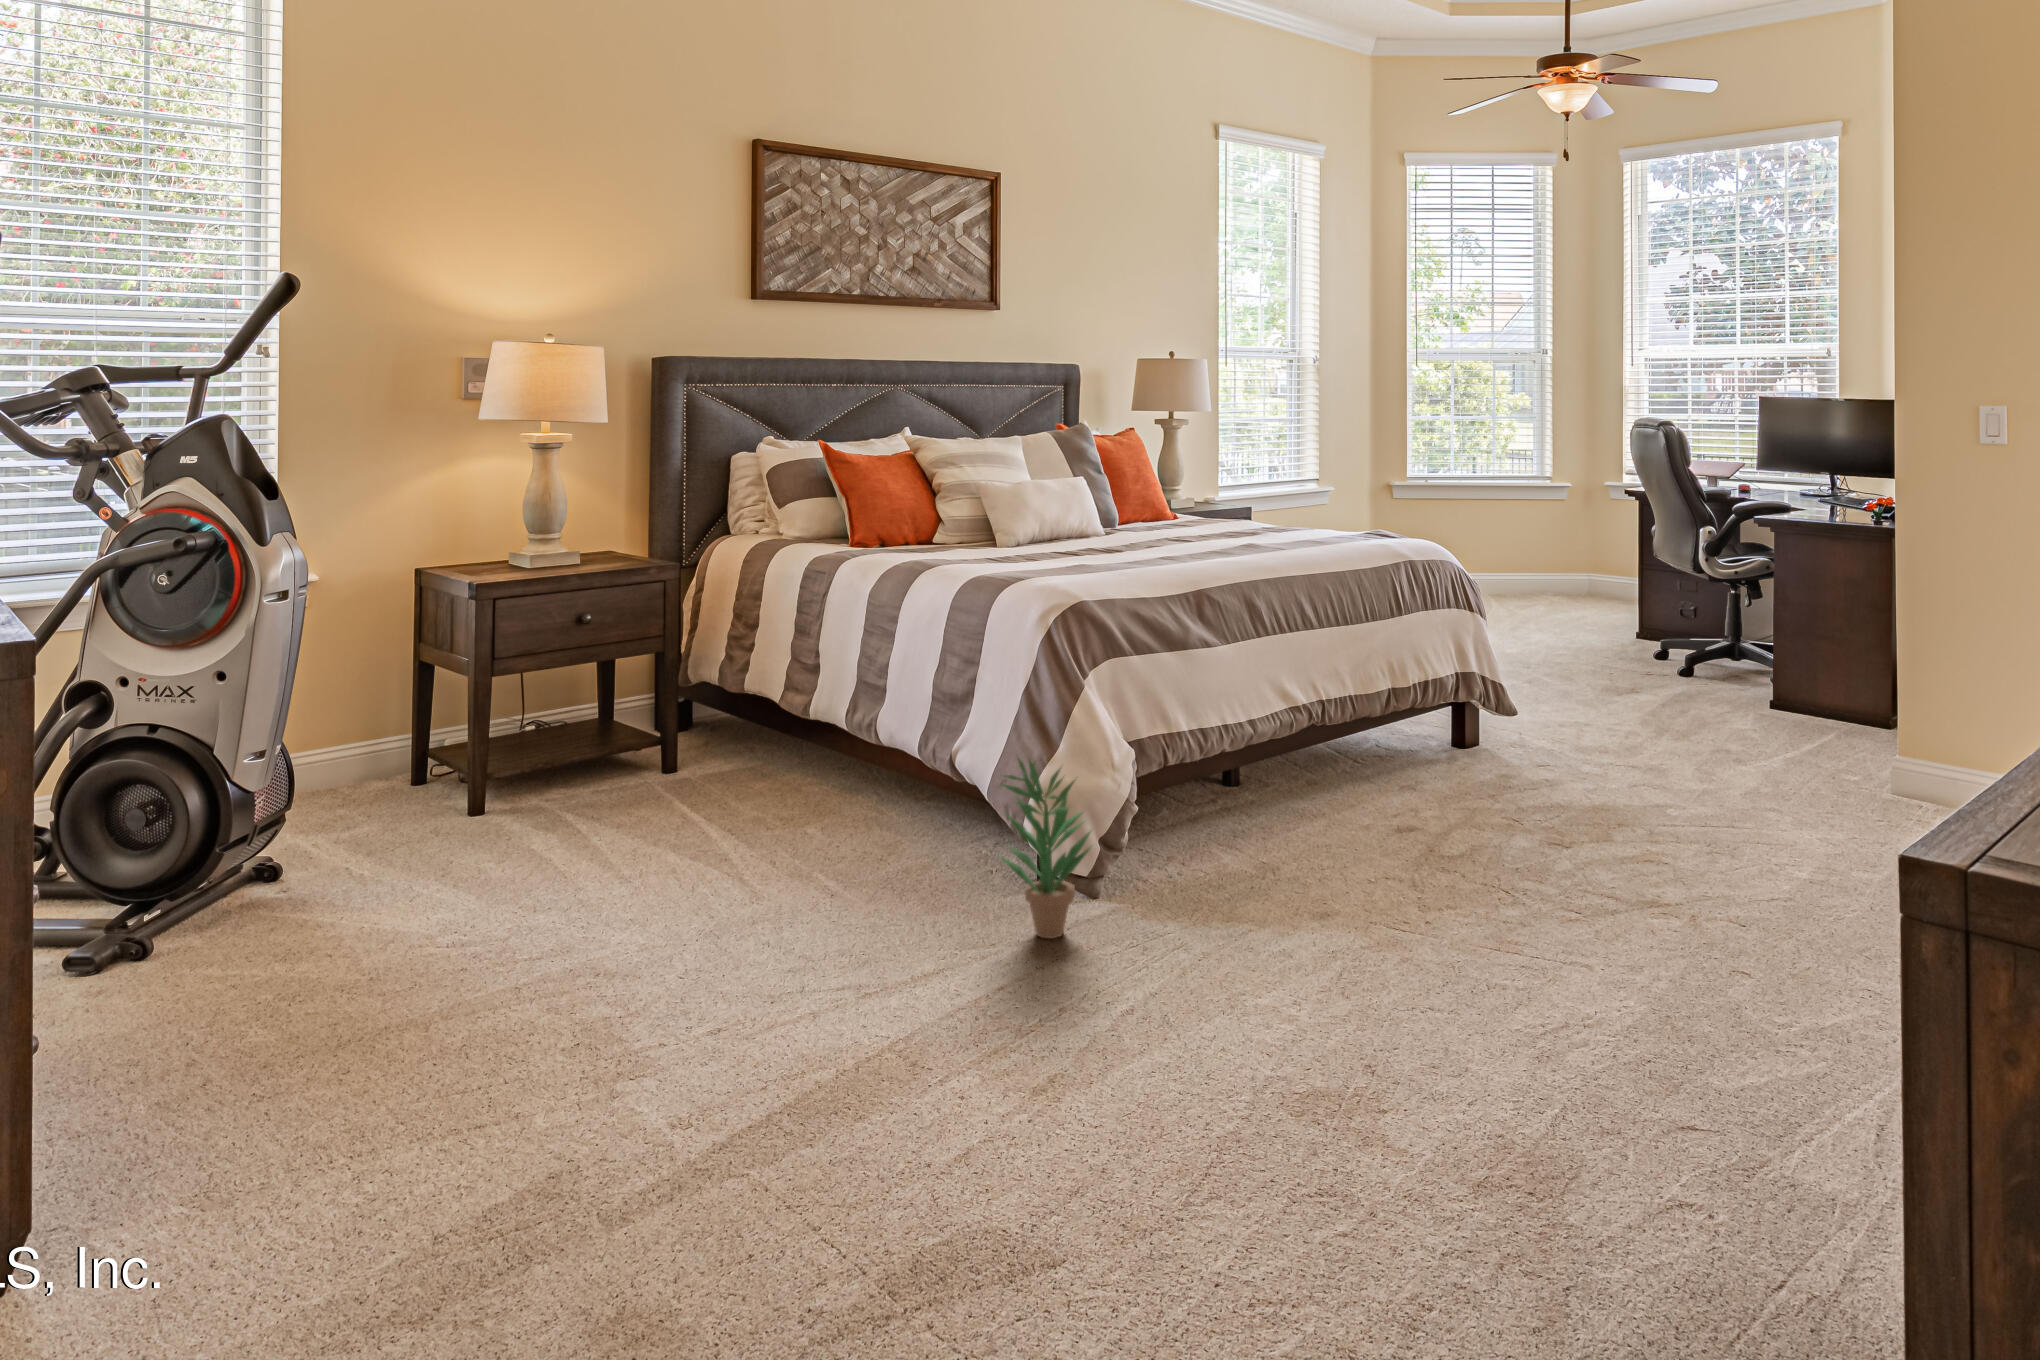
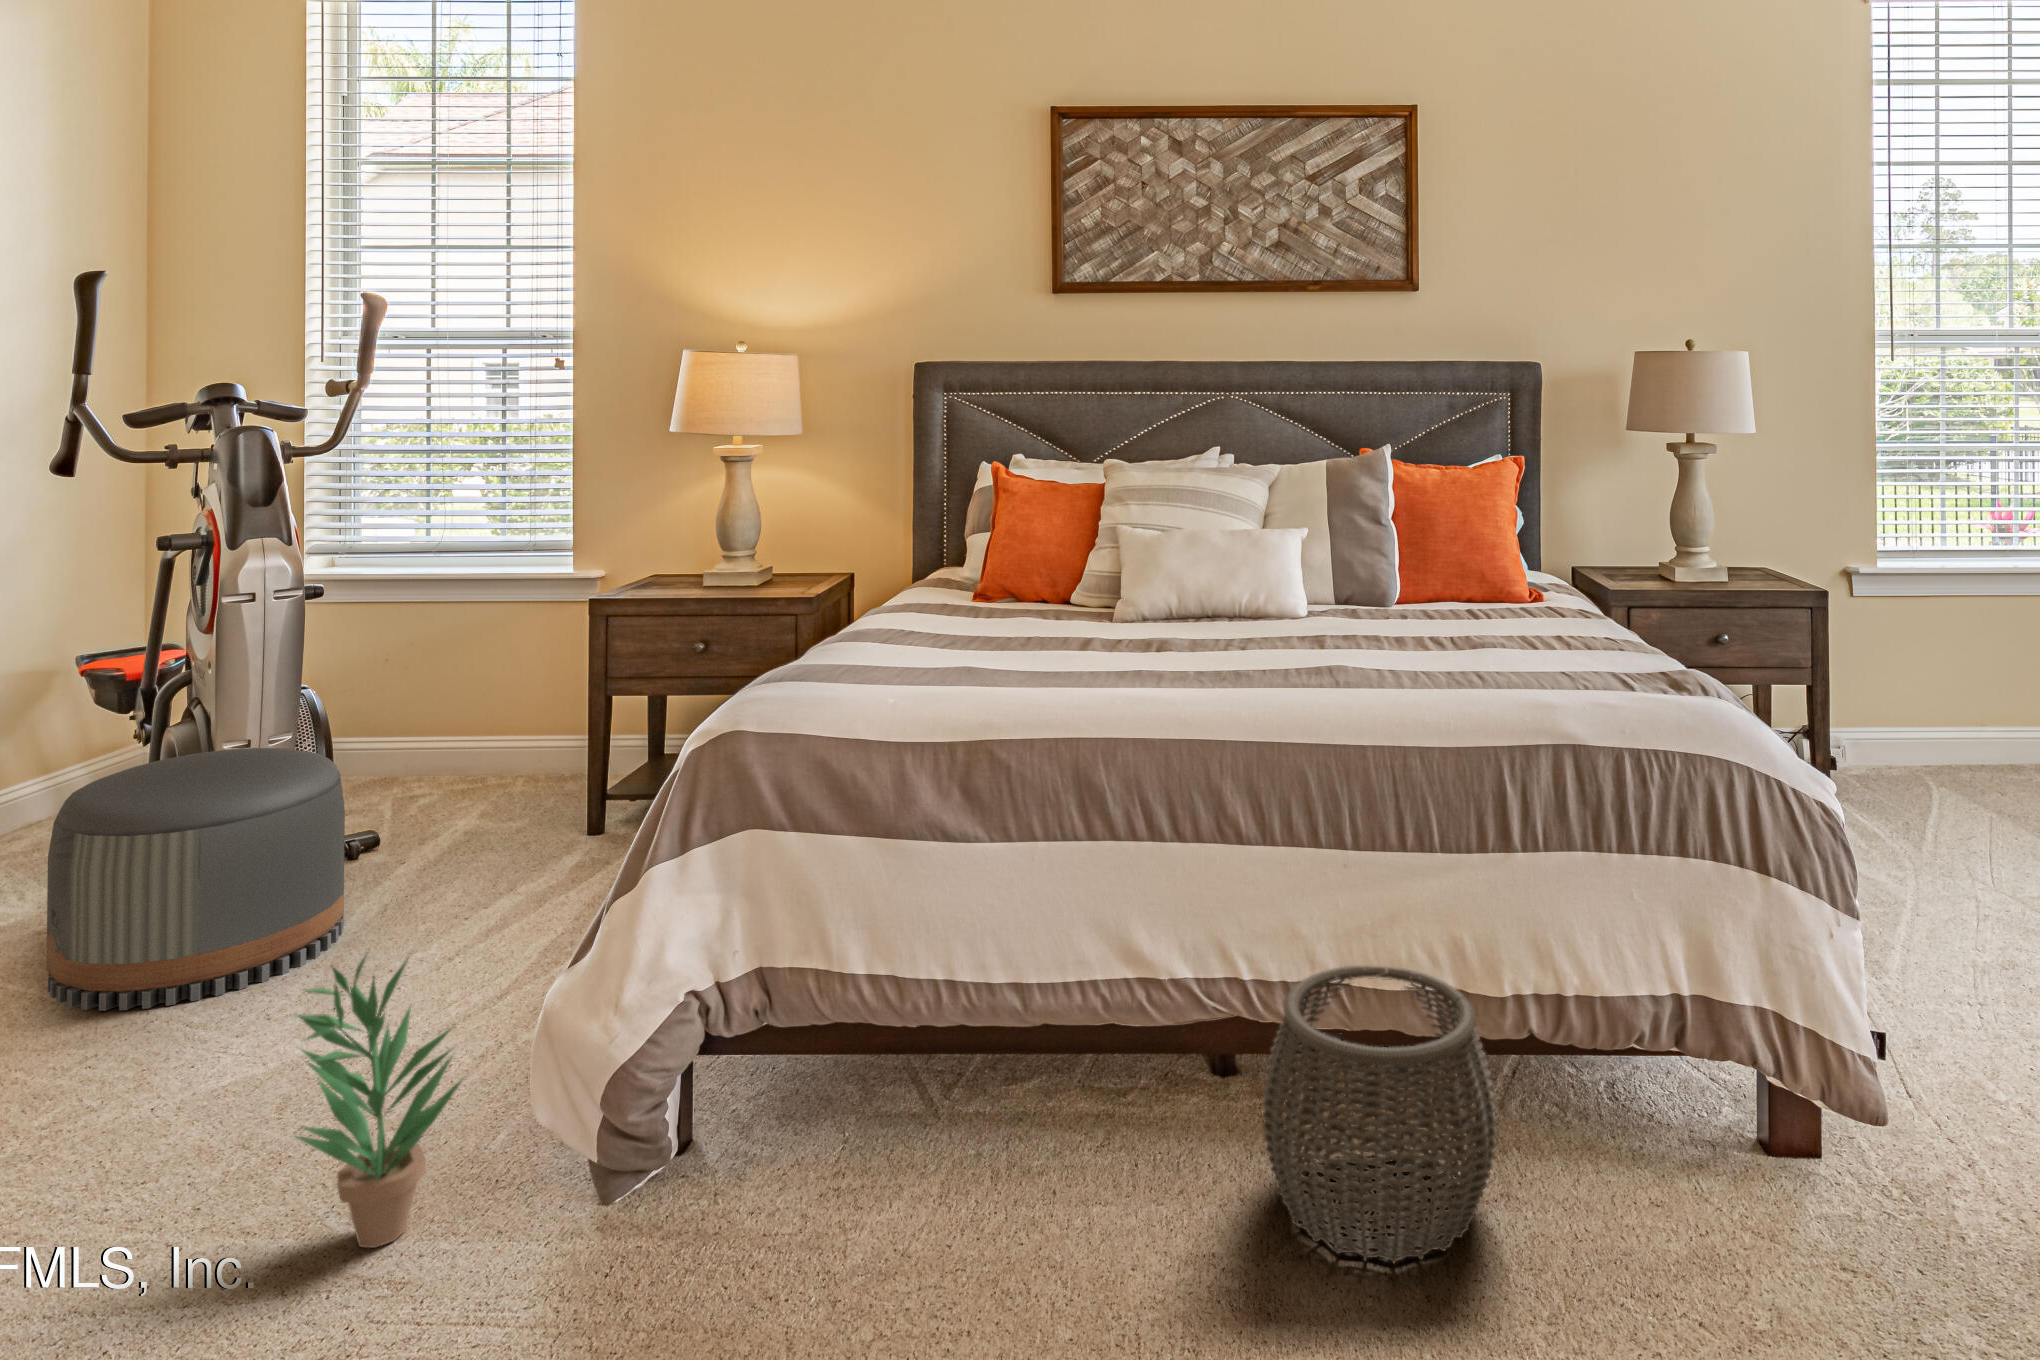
woven basket: none [1334,680,1456,803] -> present [1262,965,1497,1263]
pouf: none [293,739,554,991] -> present [46,748,345,1011]

